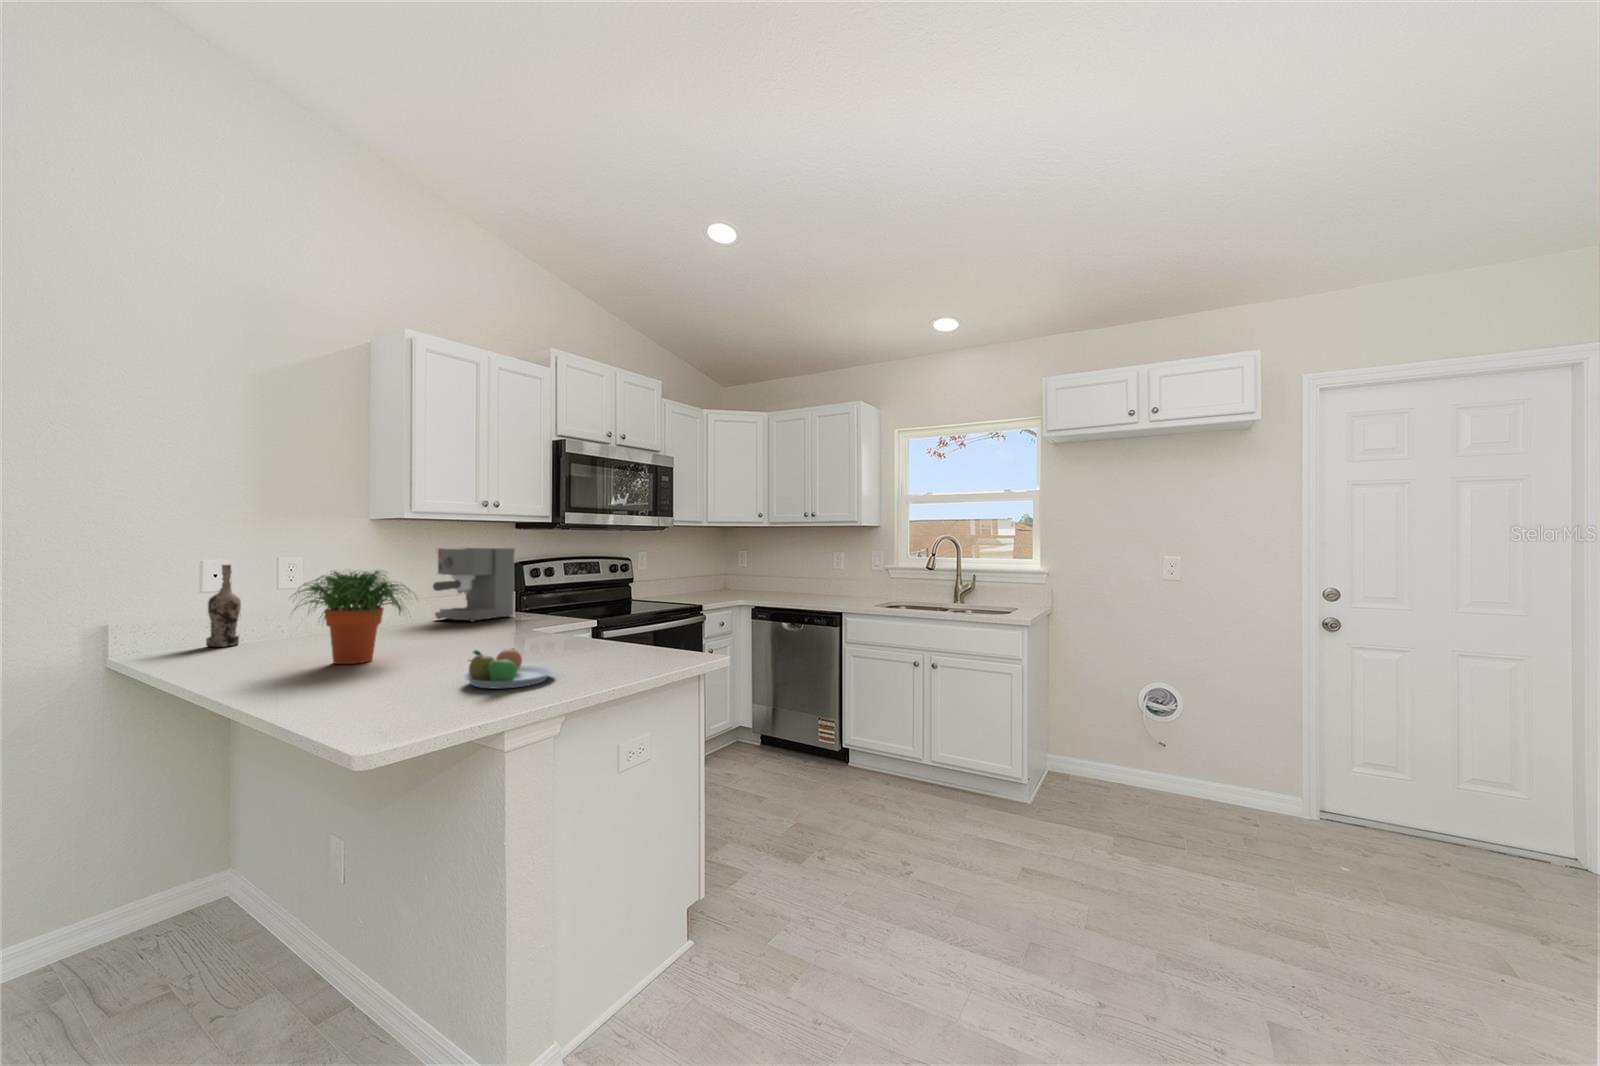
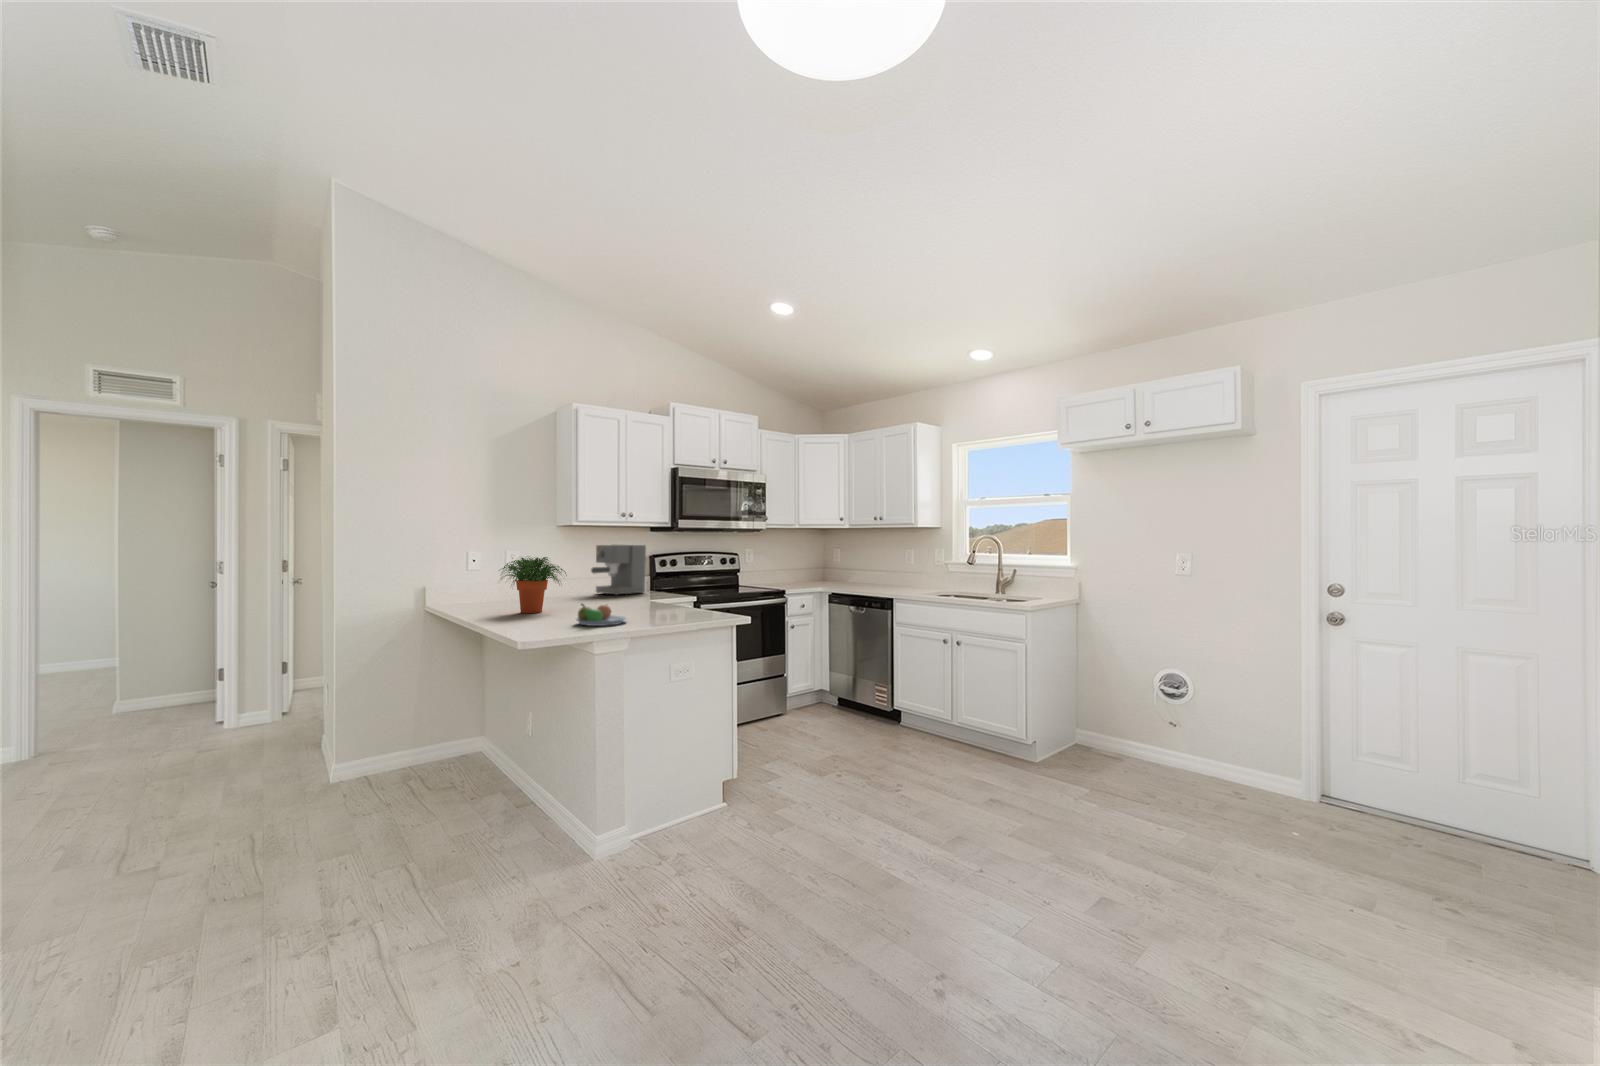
wine bottle: present [206,565,241,647] -> none [464,554,482,603]

